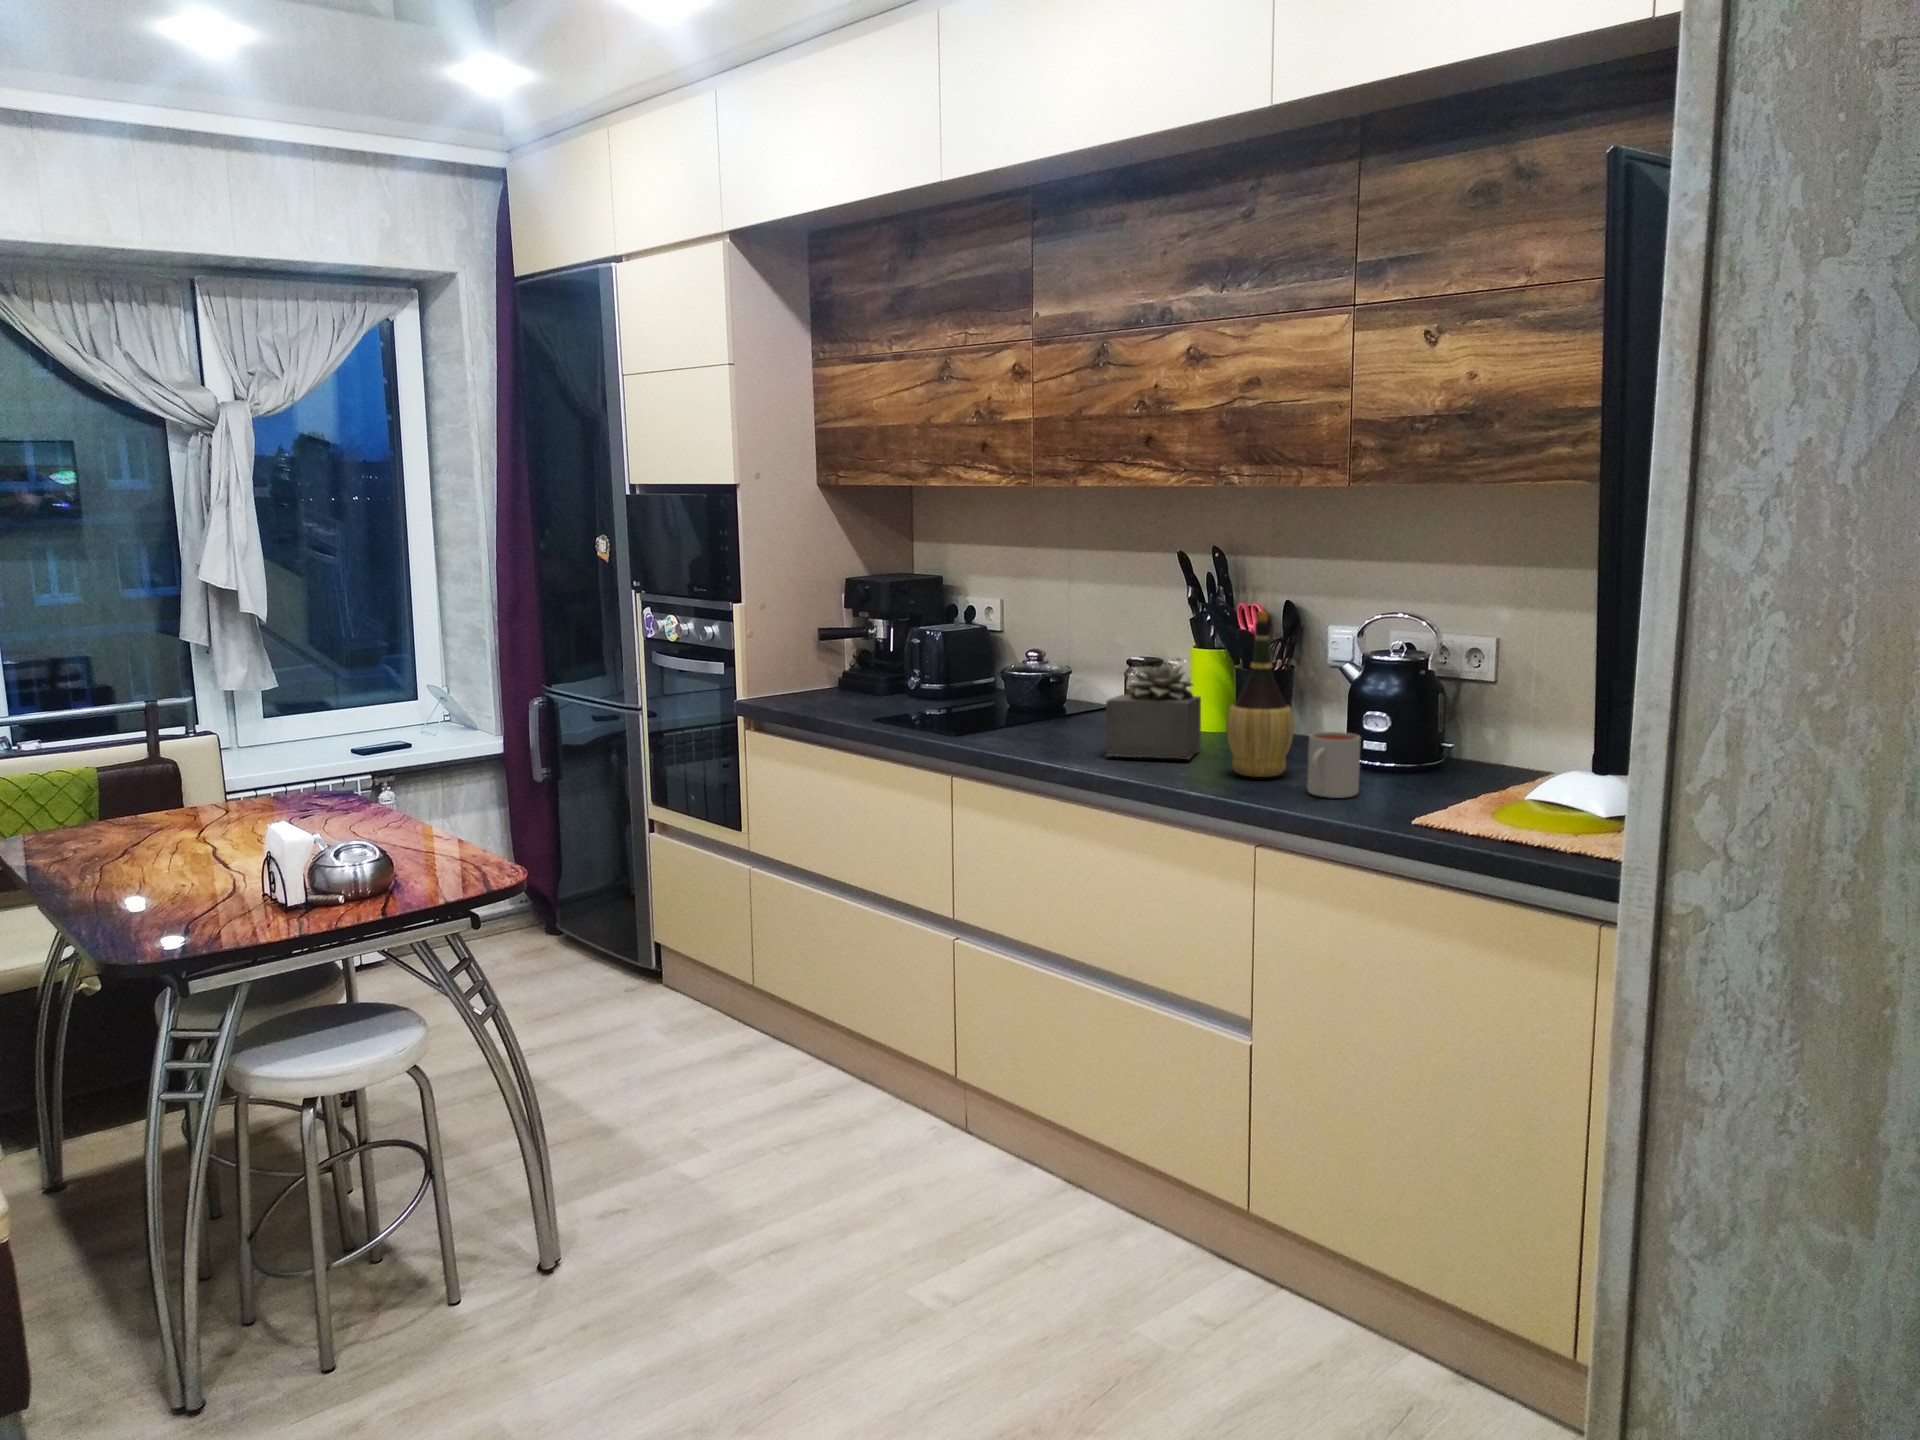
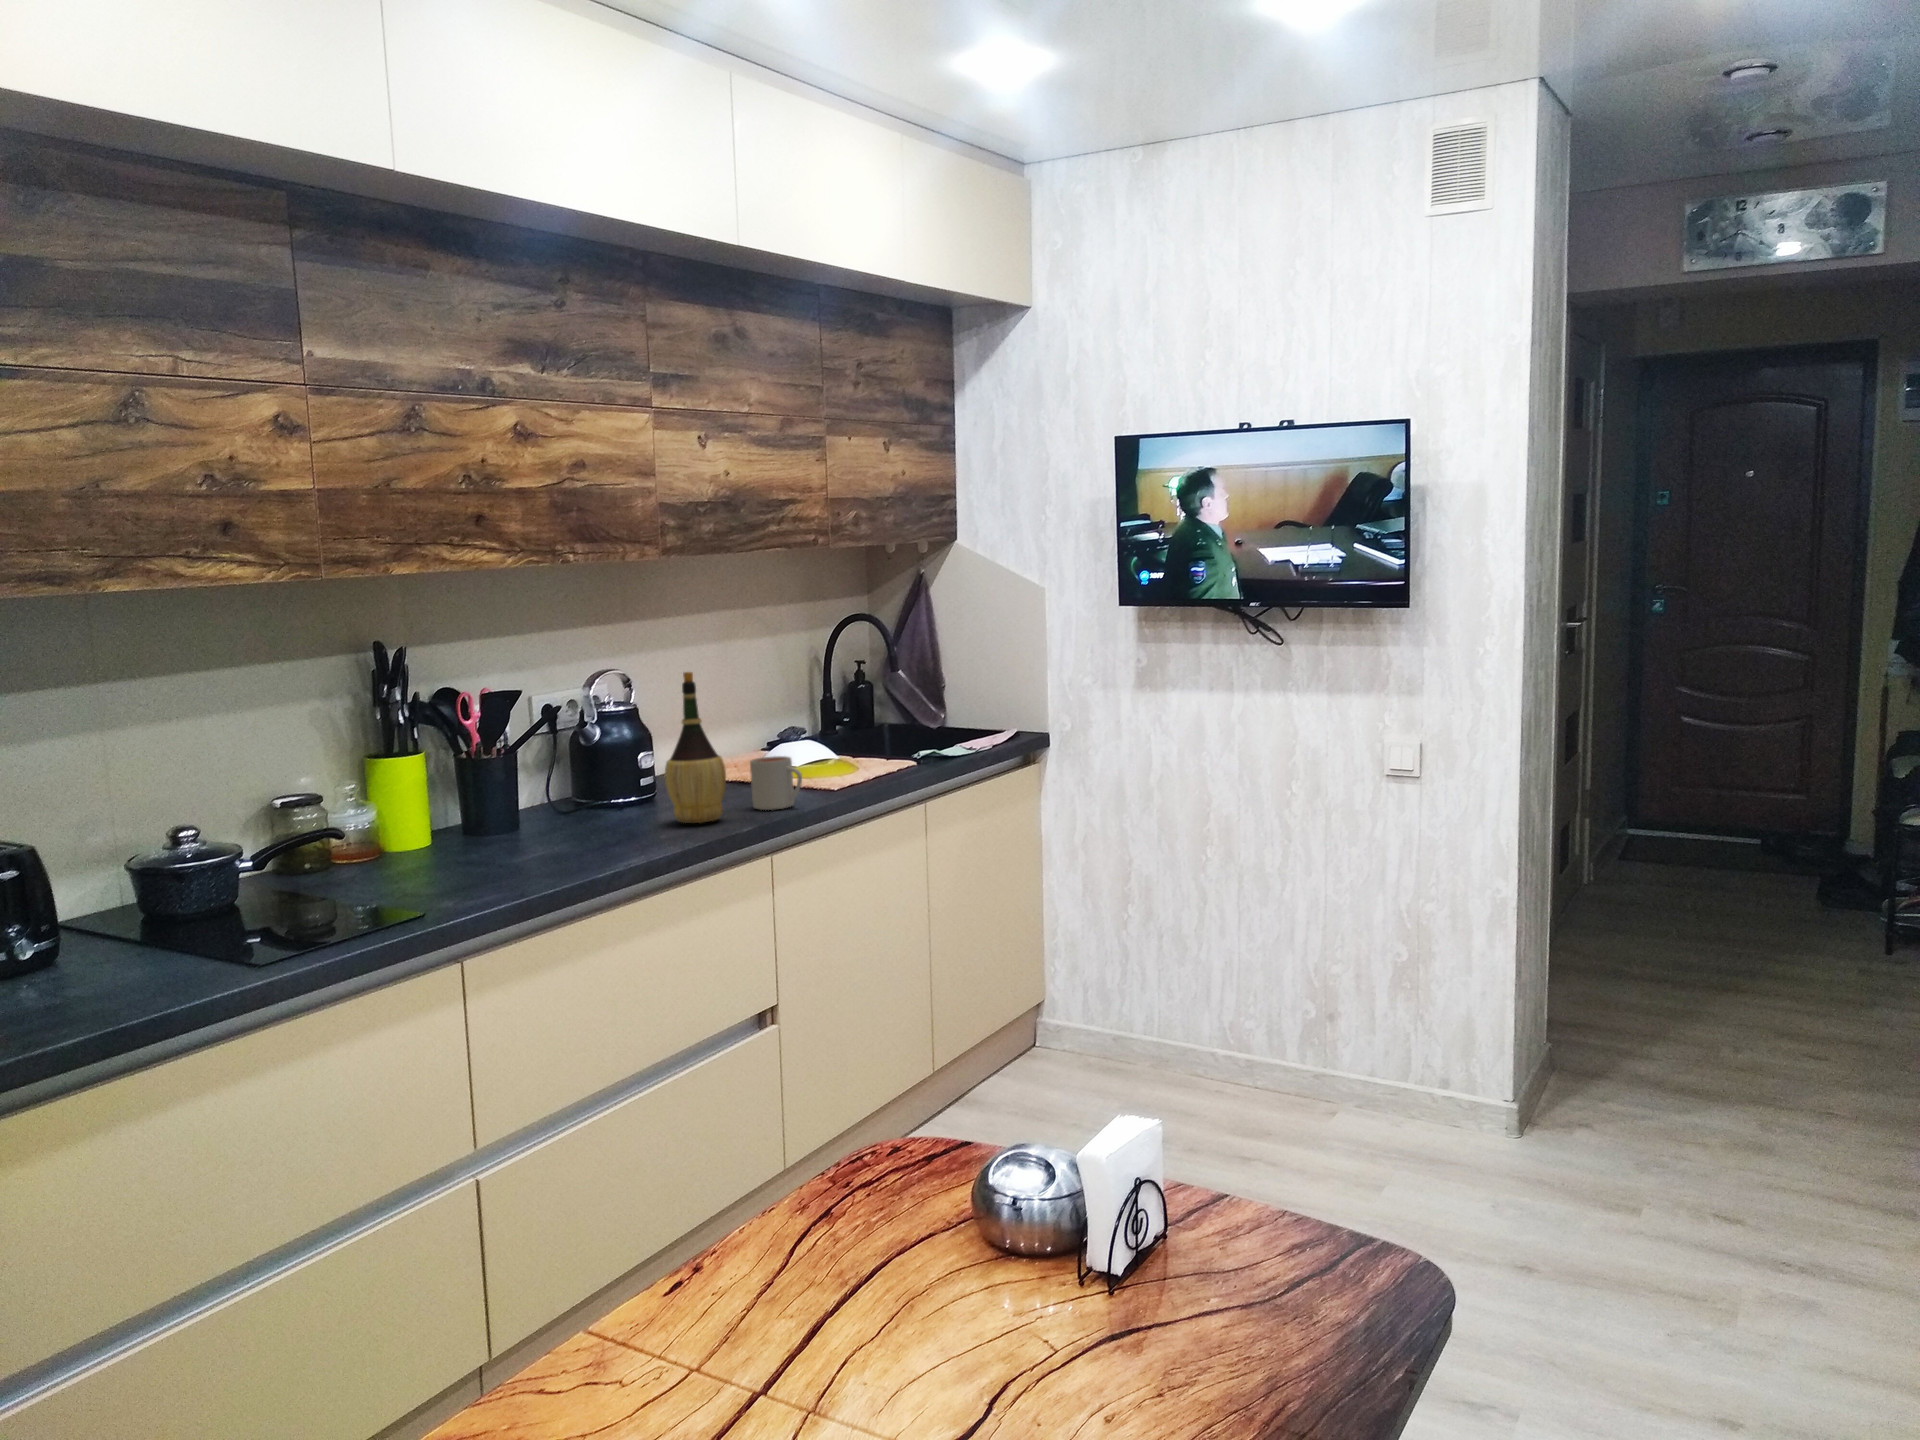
succulent plant: present [1106,664,1201,759] -> none [542,750,640,856]

